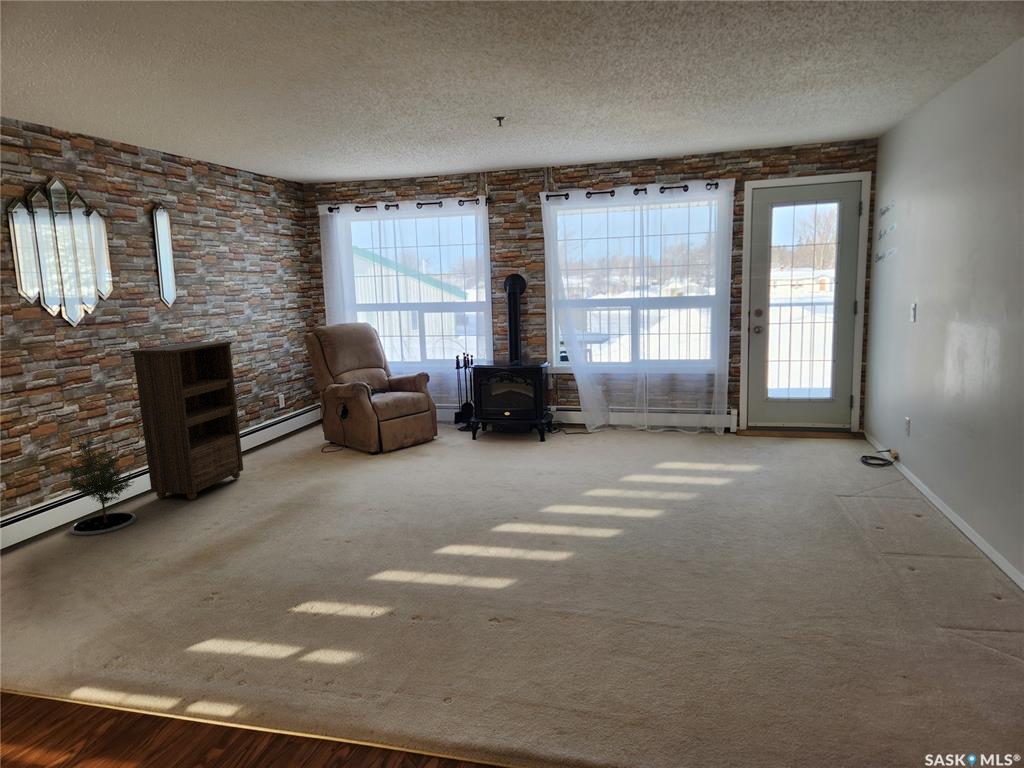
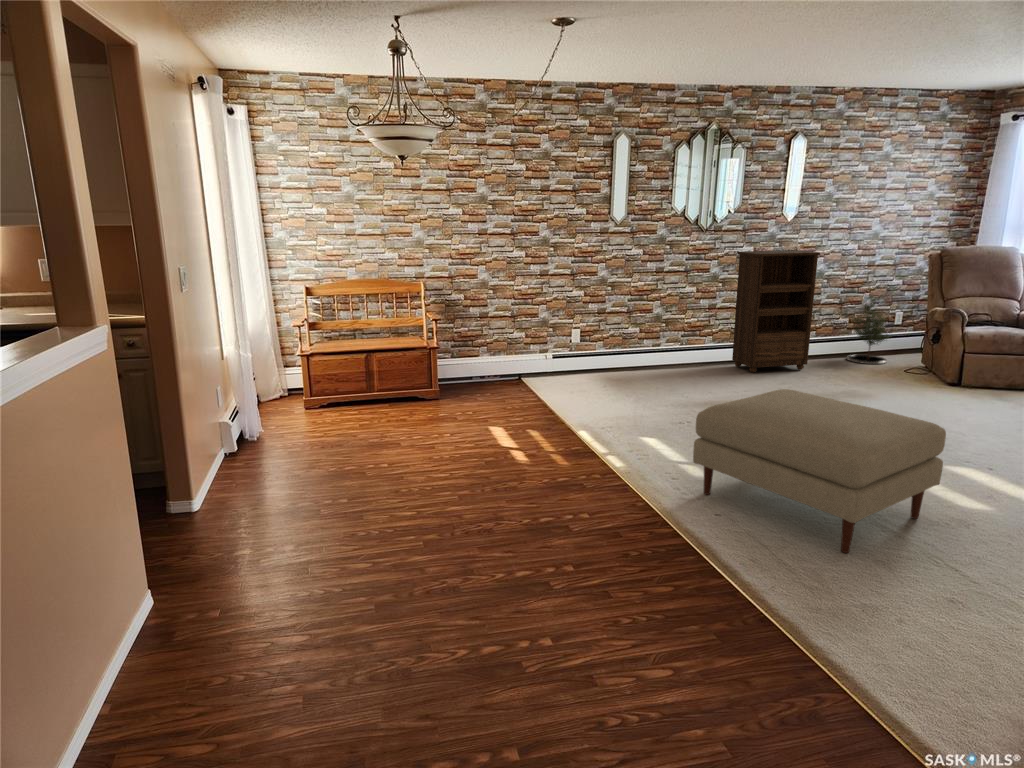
potted tree: present [61,434,136,536] -> present [847,300,889,364]
ottoman: none [413,492,658,693] -> present [693,389,946,553]

